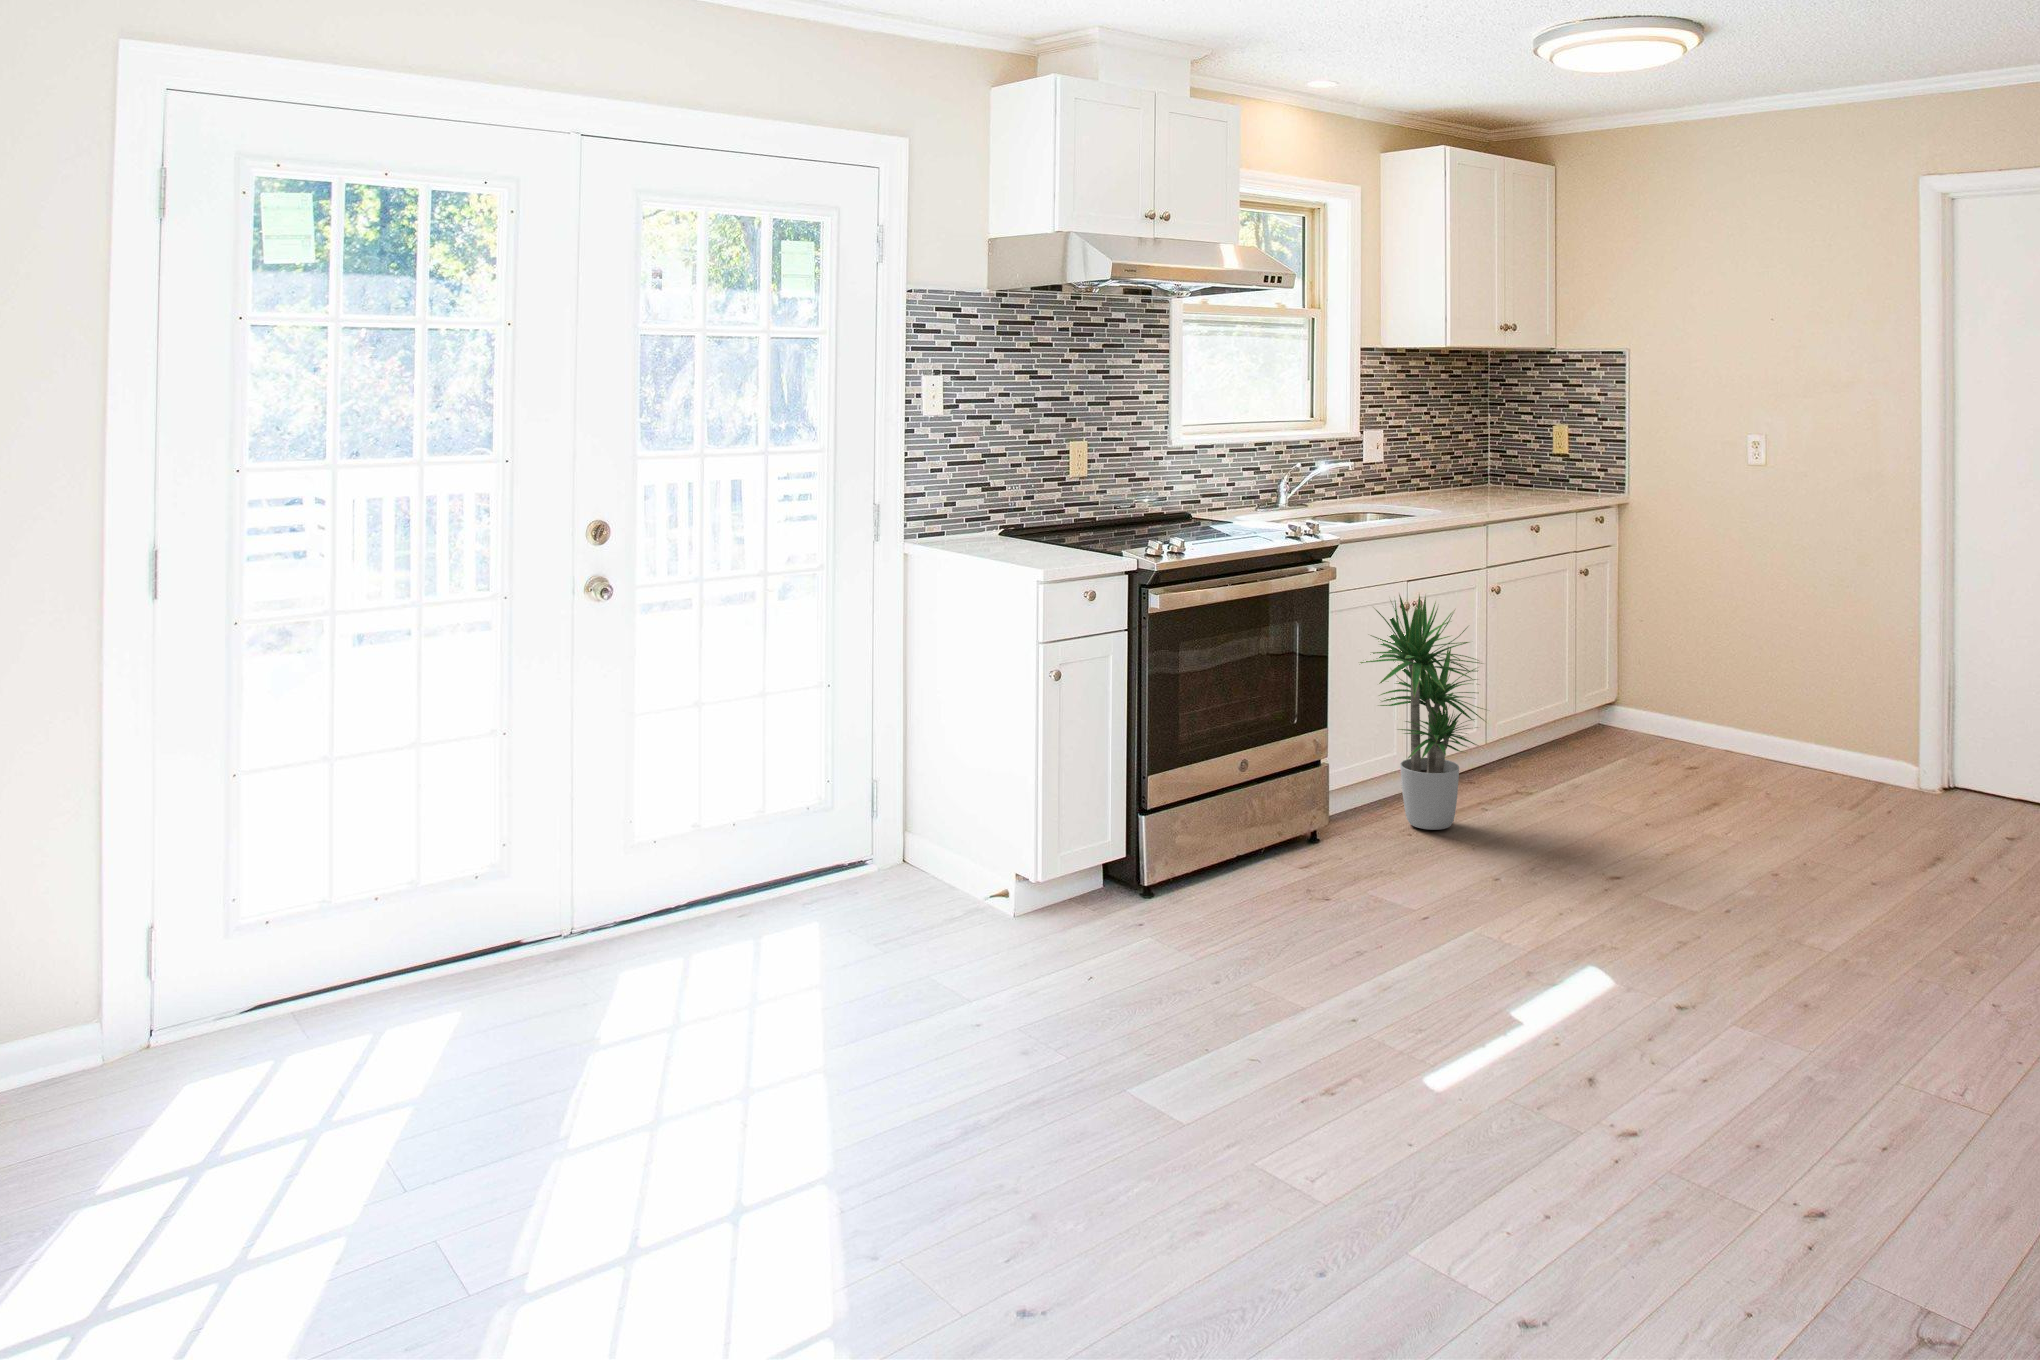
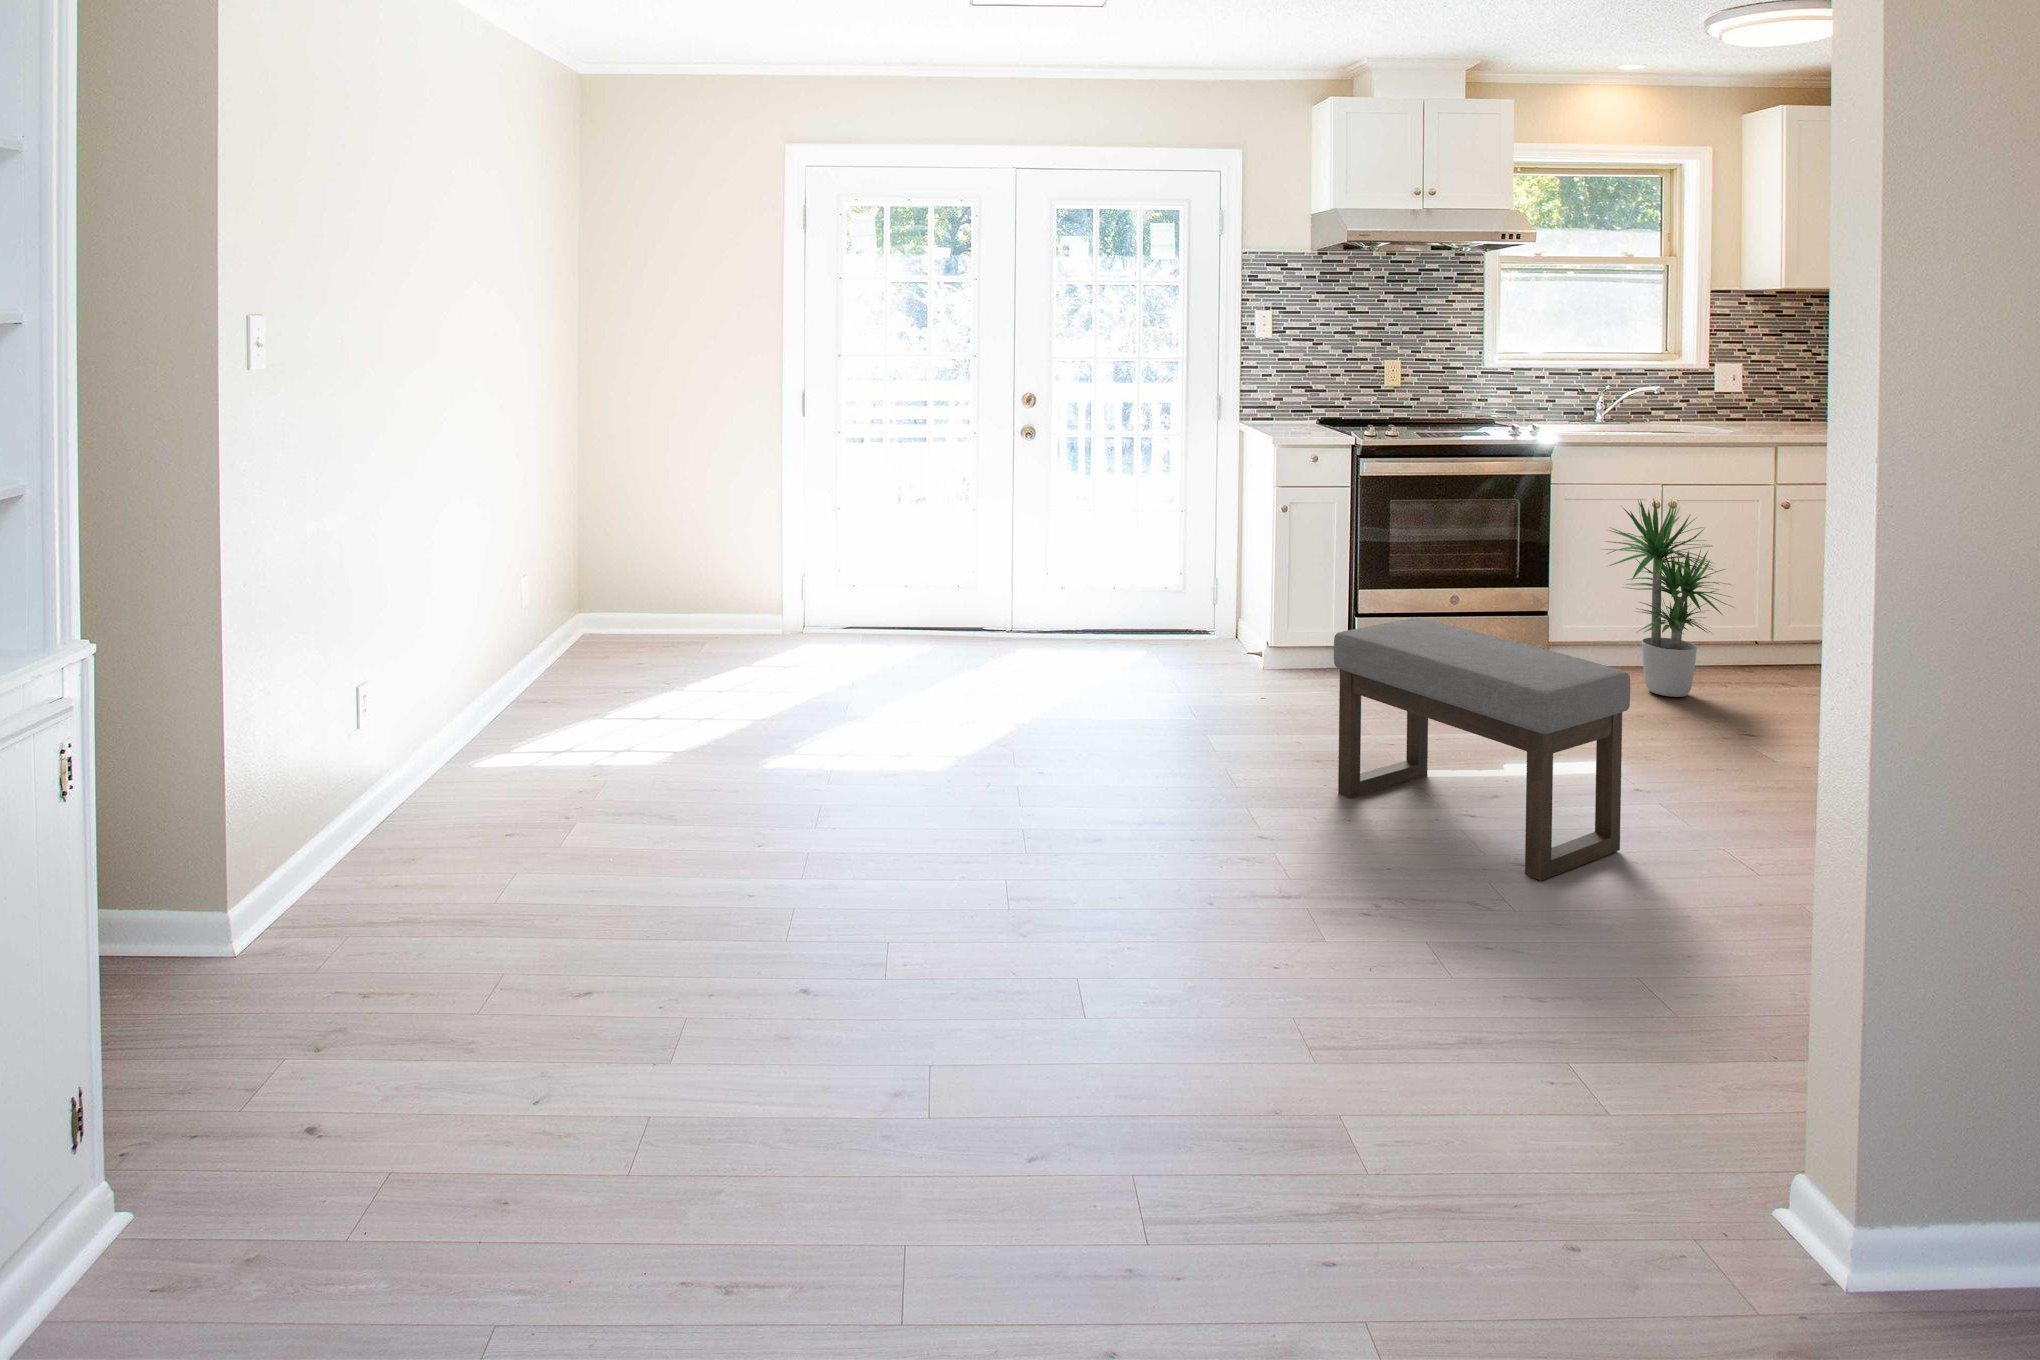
ottoman: none [1337,810,1729,1173] -> present [1334,618,1630,881]

